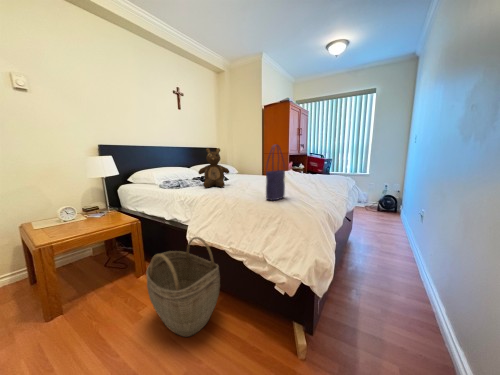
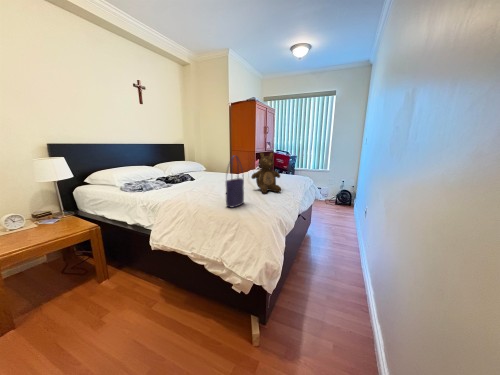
teddy bear: present [199,148,229,188] -> present [251,153,281,193]
woven basket: present [146,237,220,337] -> none [108,243,183,338]

